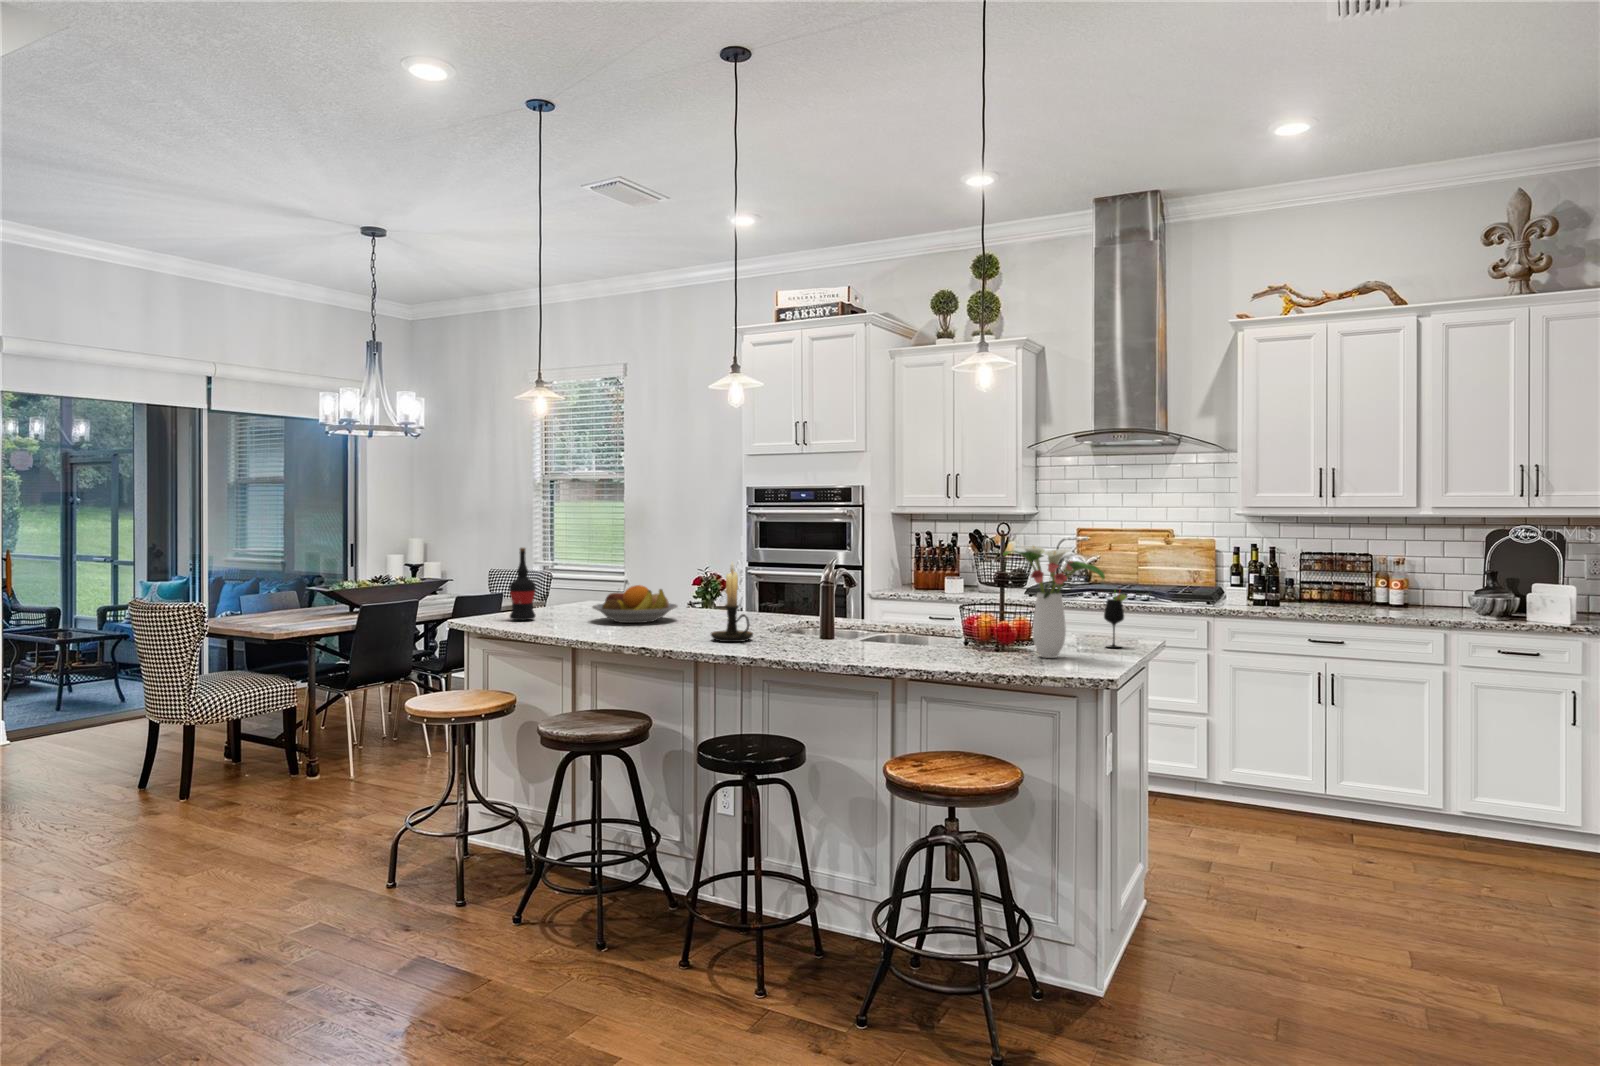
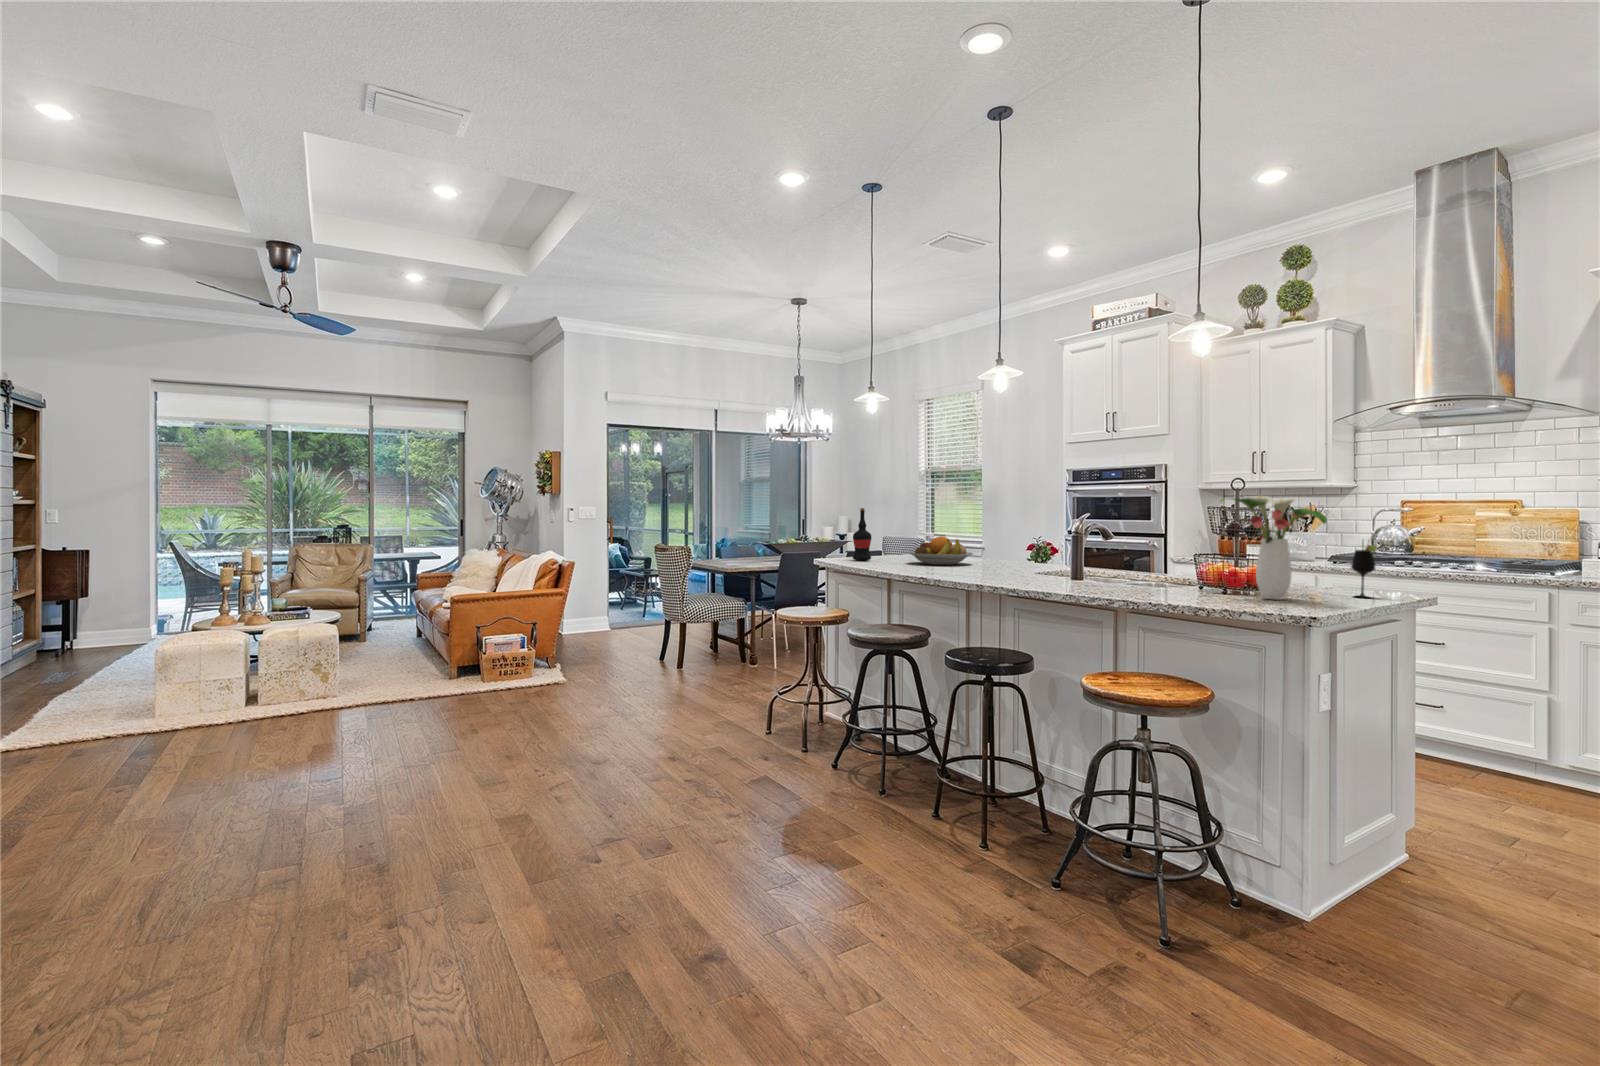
candle holder: present [711,563,753,642] -> none [978,513,1012,577]

